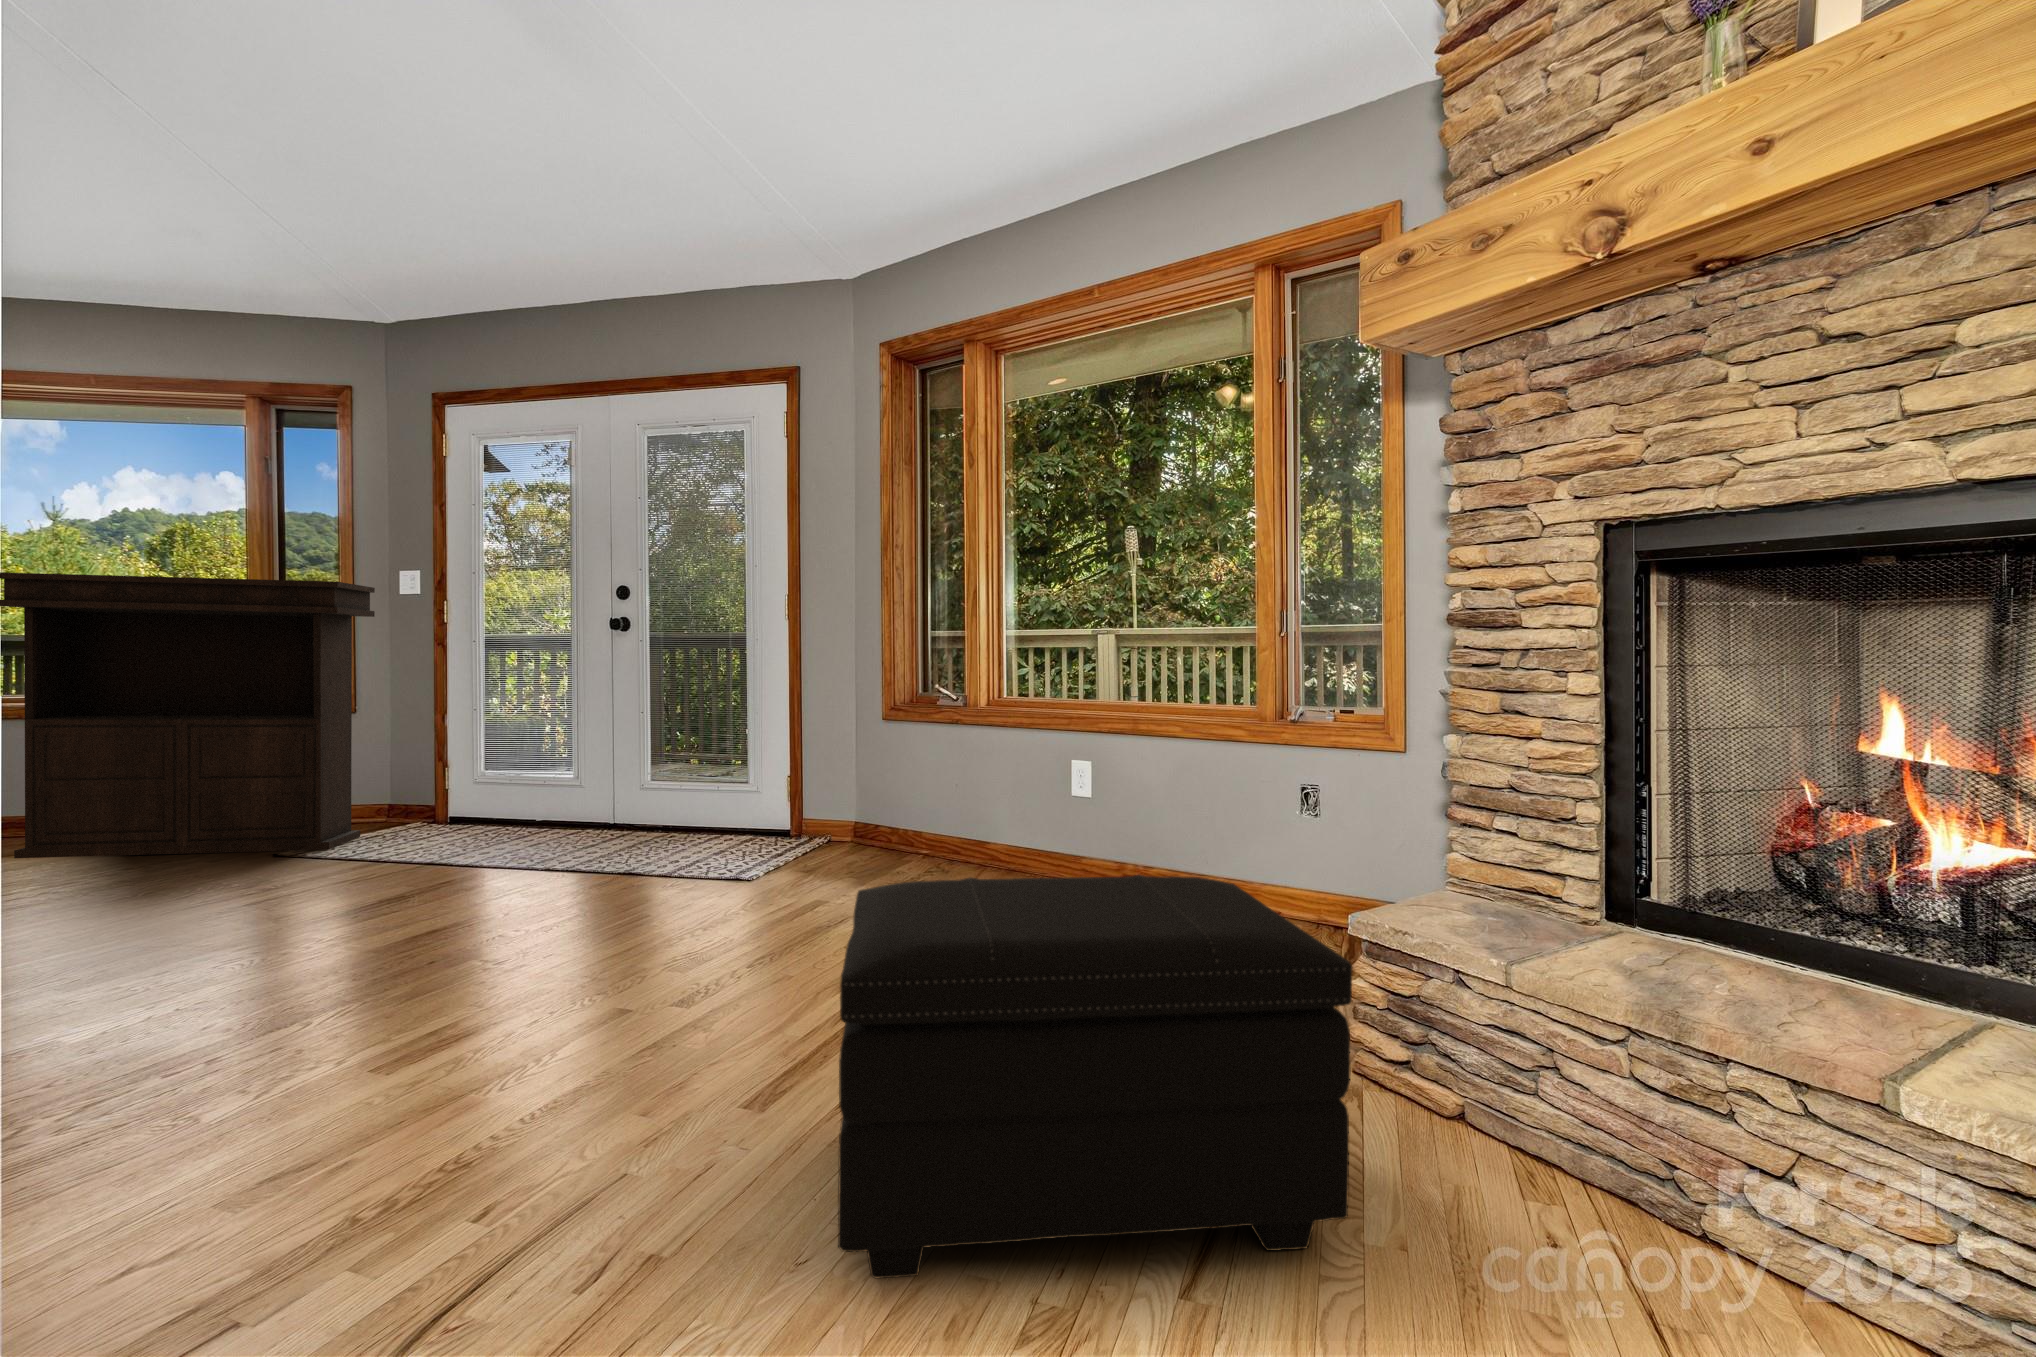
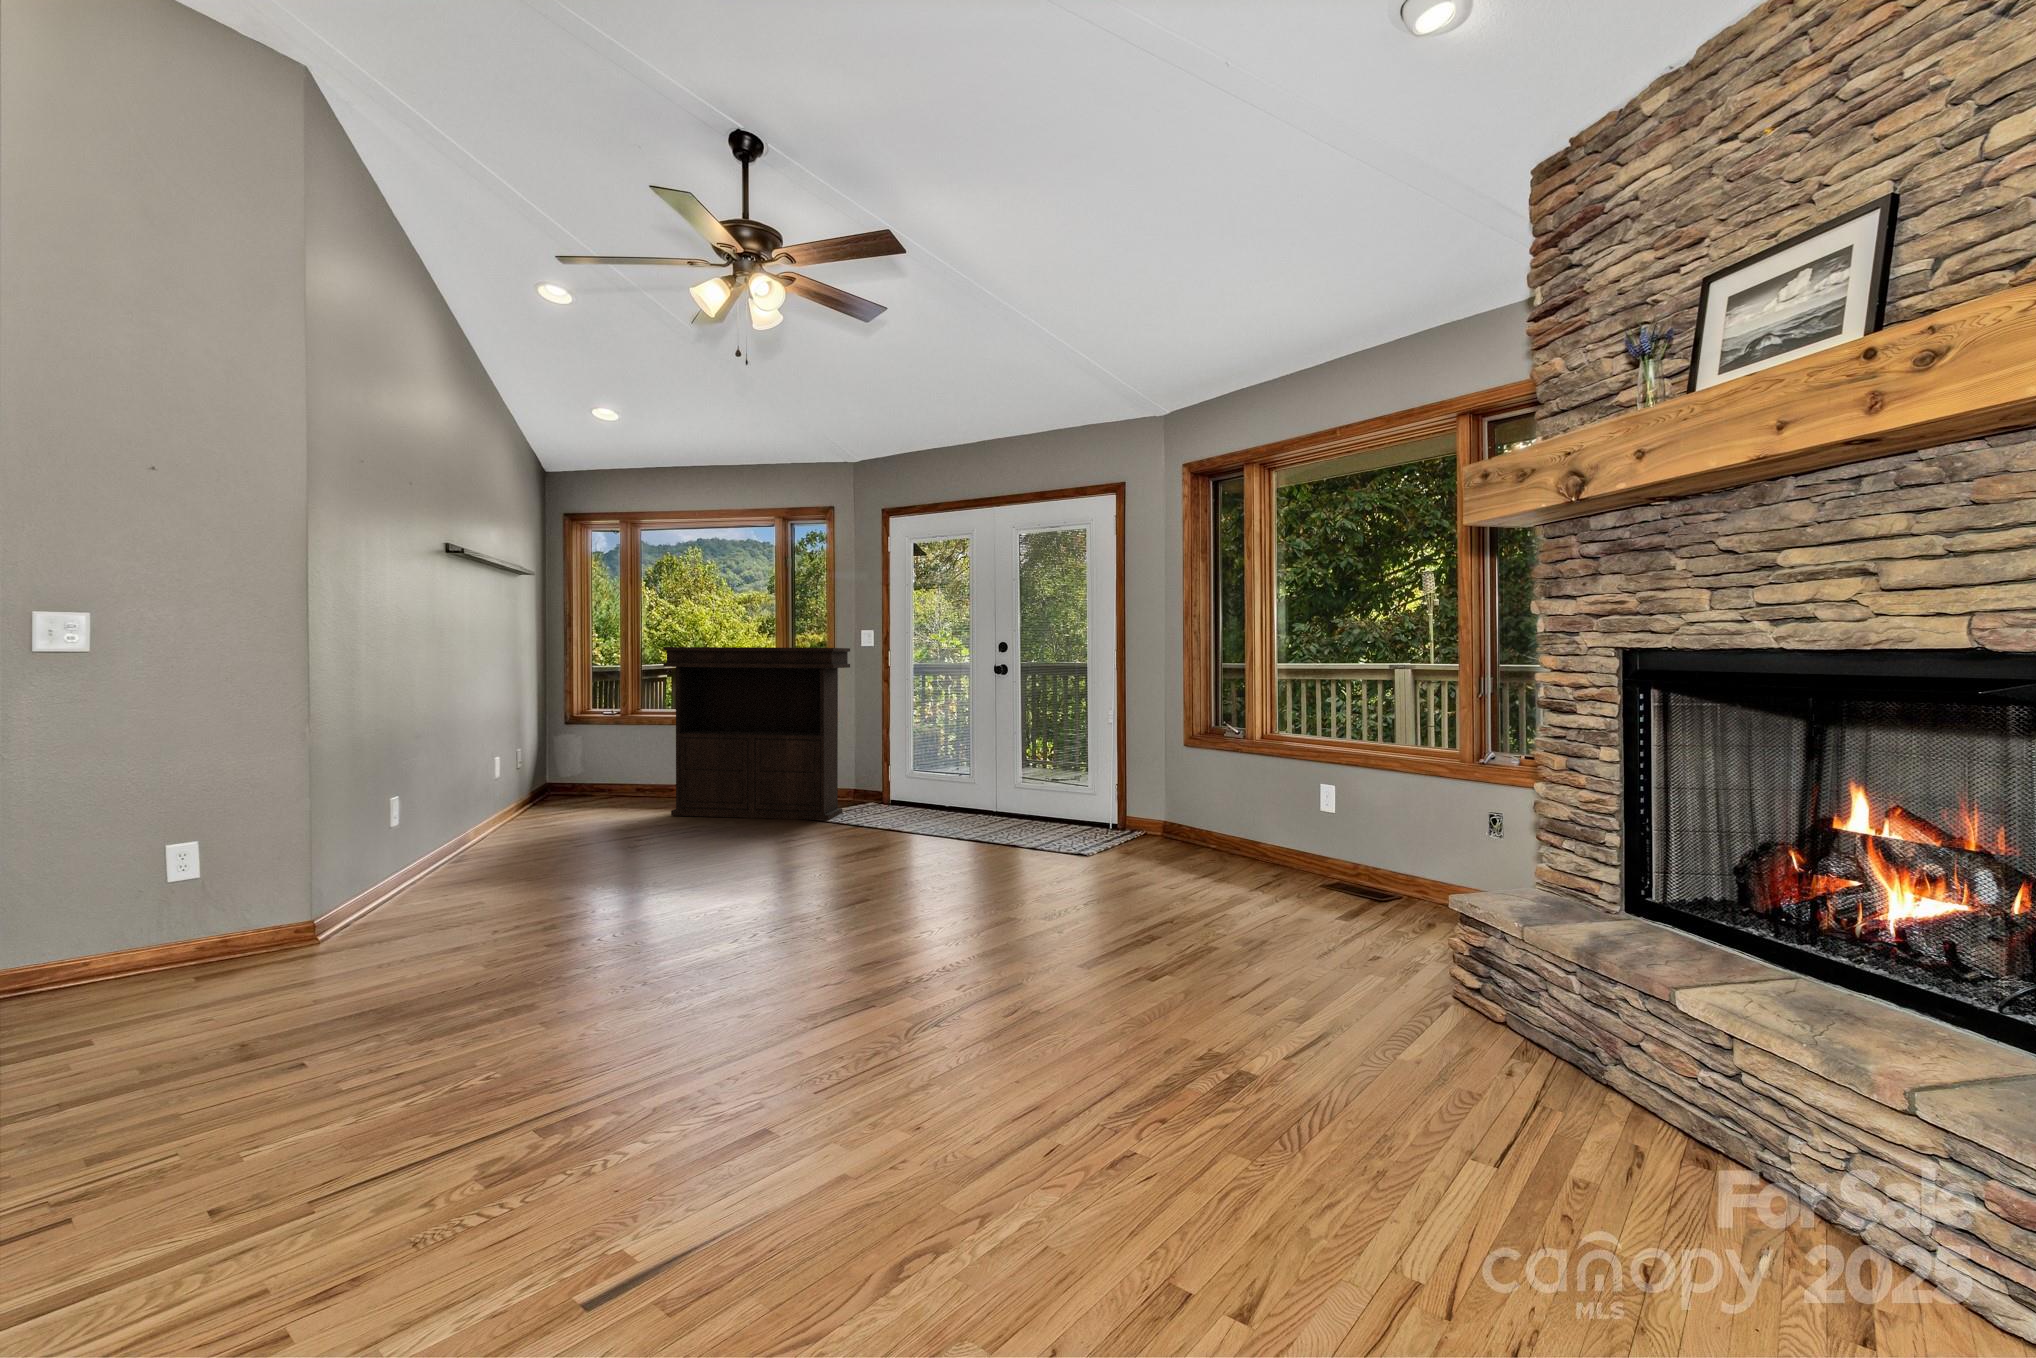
footstool: present [838,875,1352,1279] -> none [1120,854,1380,1053]

